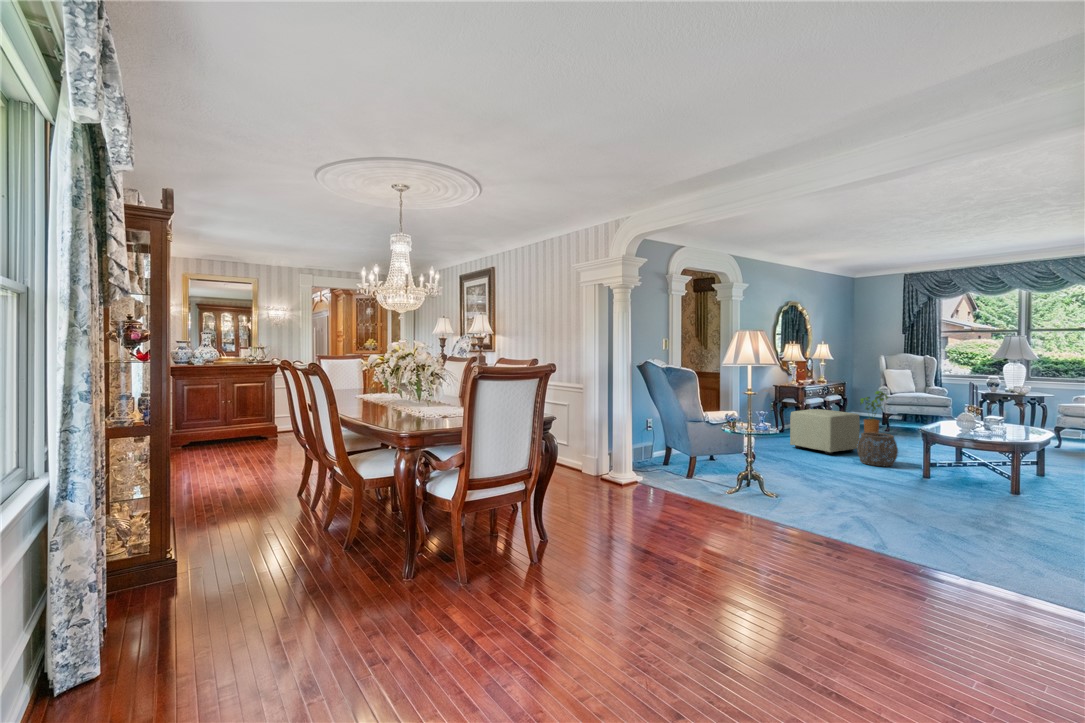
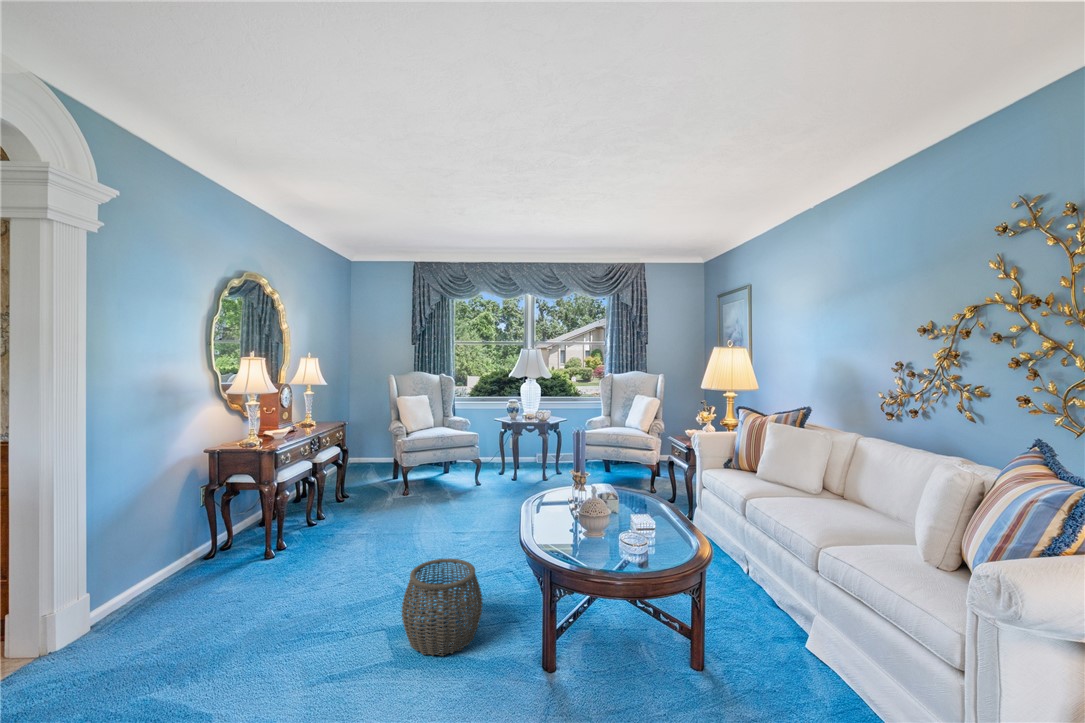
house plant: present [860,391,889,433] -> none [370,435,414,511]
ottoman: present [790,409,860,454] -> none [237,504,391,631]

